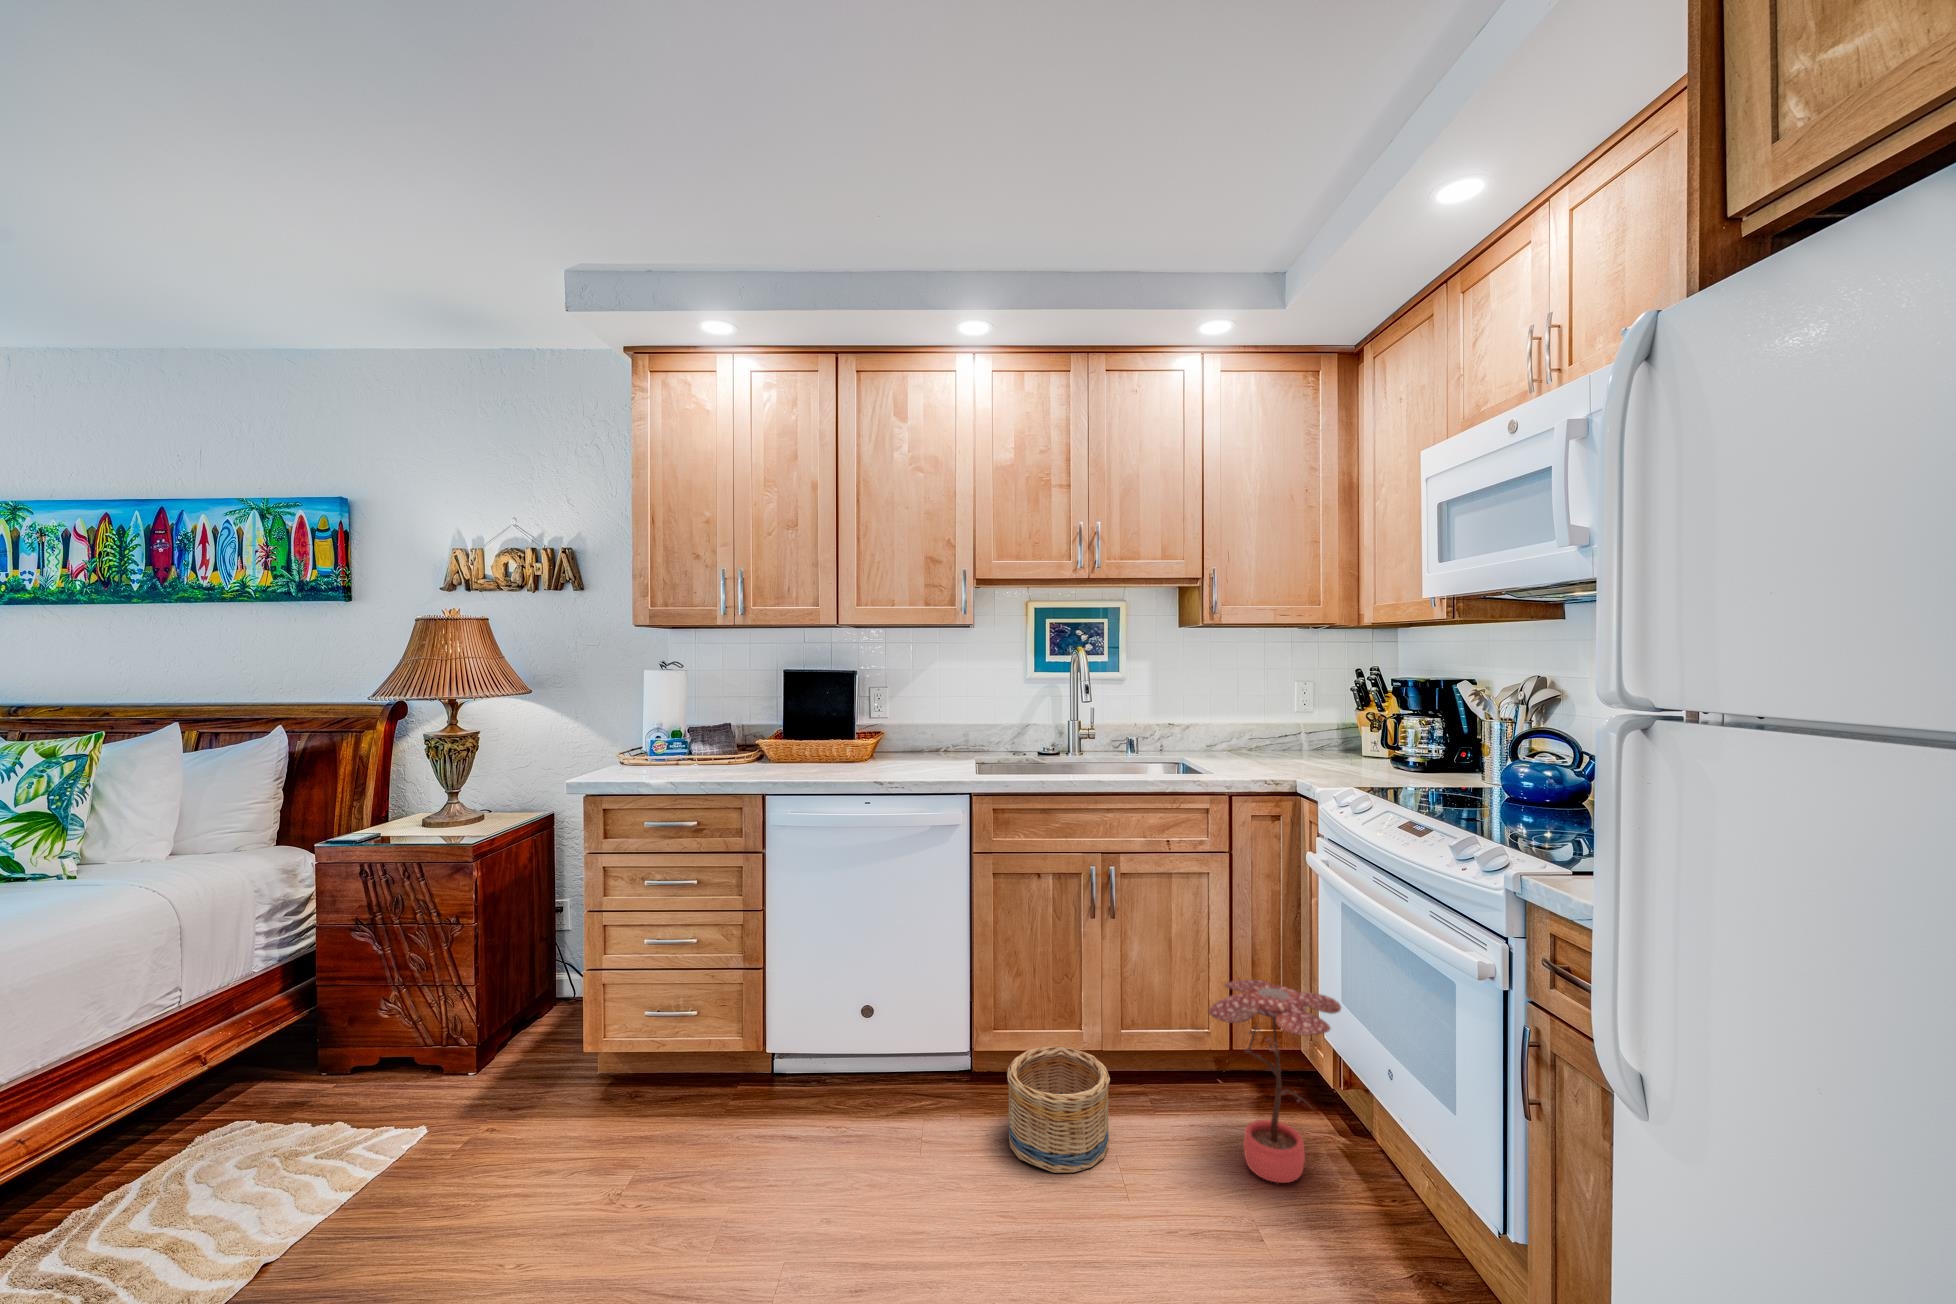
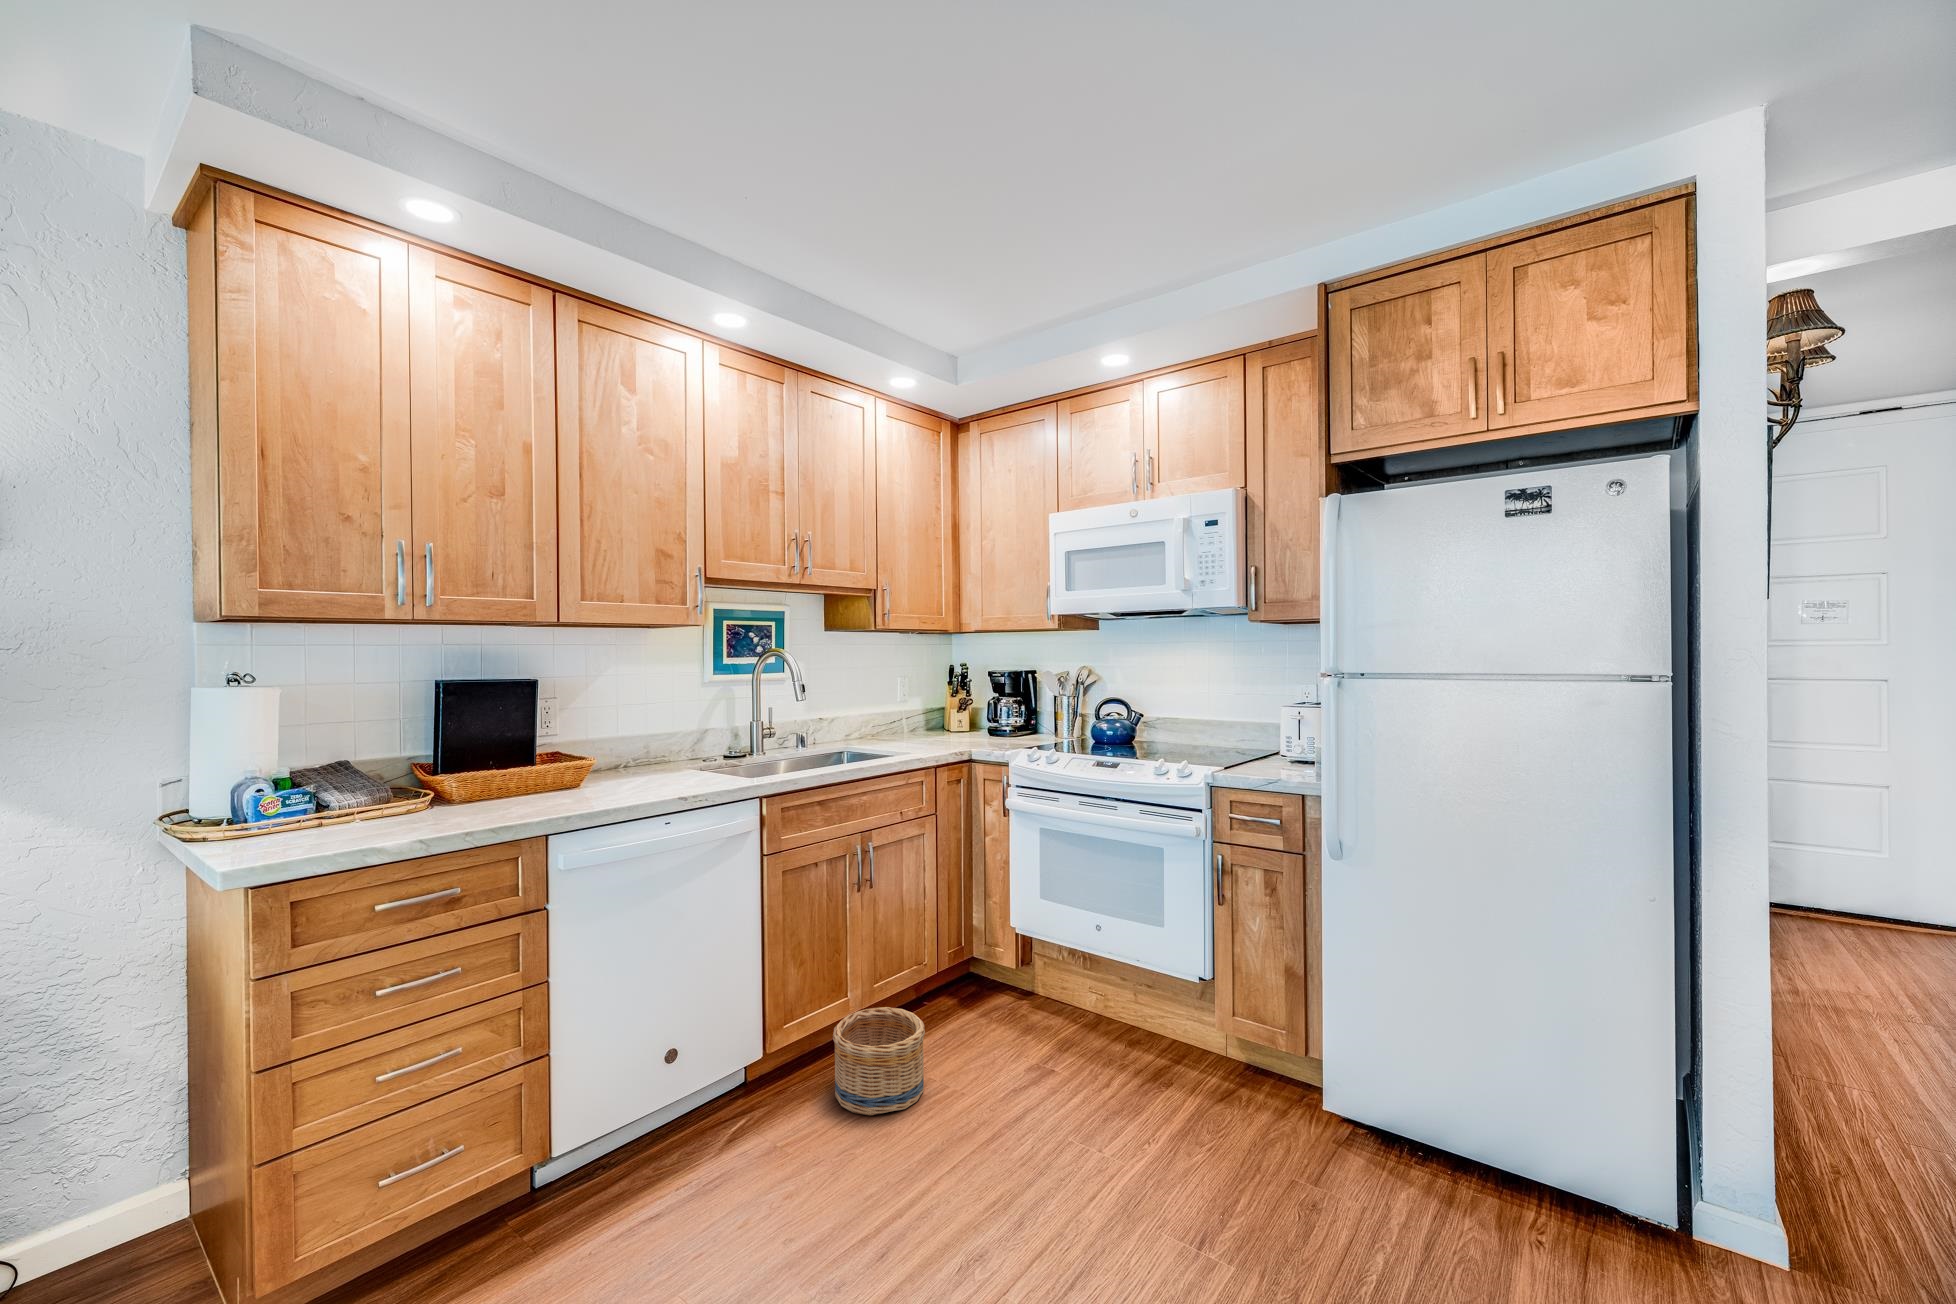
potted plant: present [1209,980,1341,1183] -> none [969,899,1066,1042]

